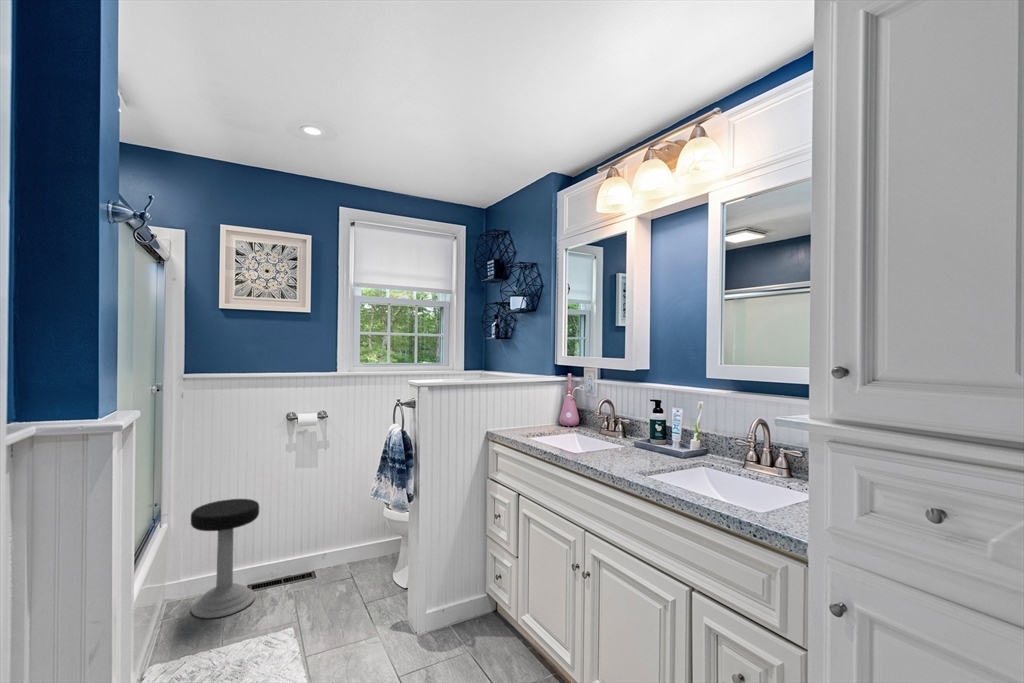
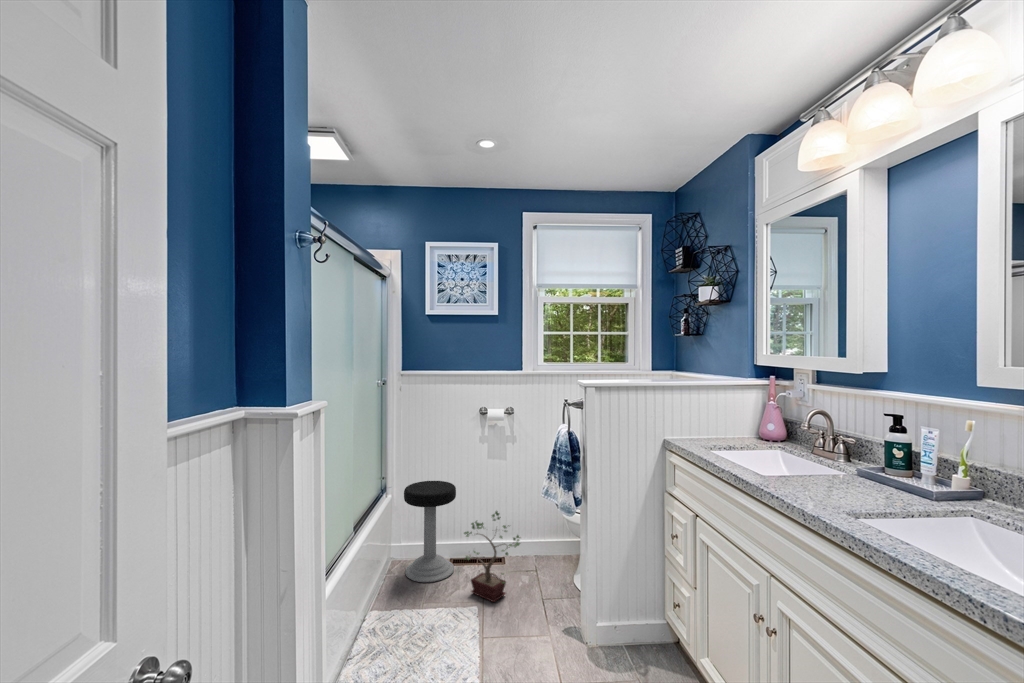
potted plant: none [272,520,346,619] -> present [464,511,520,602]

